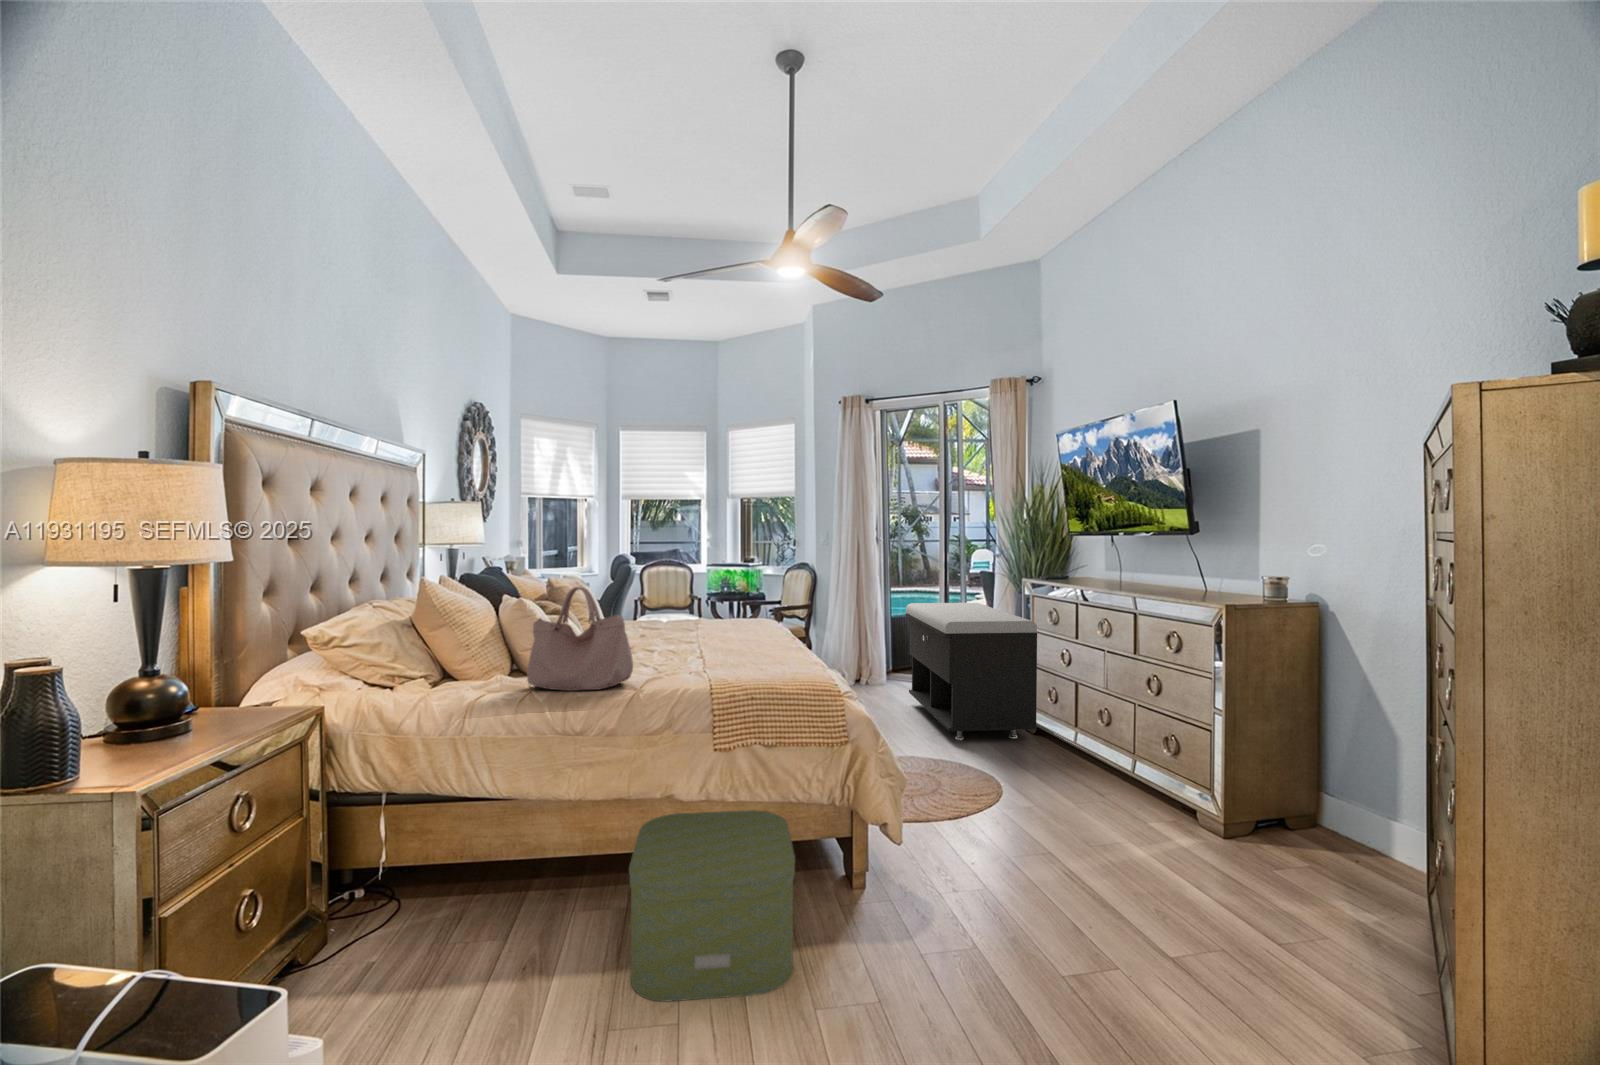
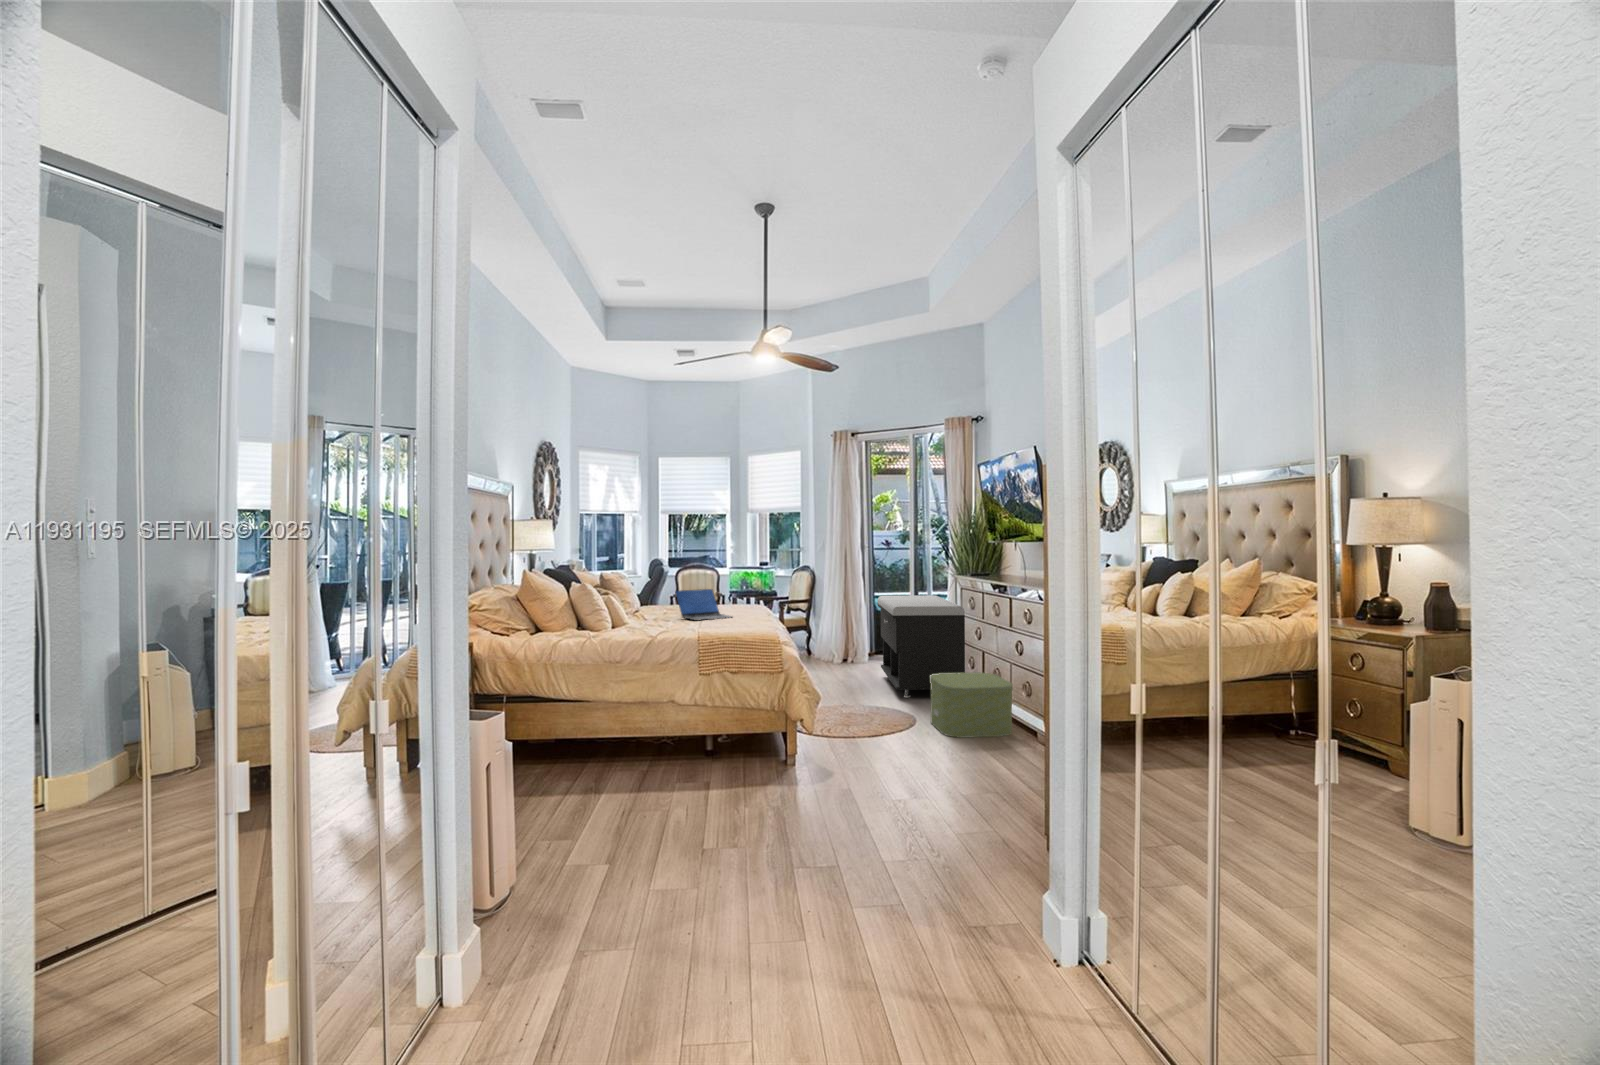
handbag: present [527,587,633,691] -> none [587,574,652,639]
laptop: none [656,599,739,647] -> present [675,589,732,621]
storage box: present [629,810,795,1002] -> present [930,672,1013,738]

